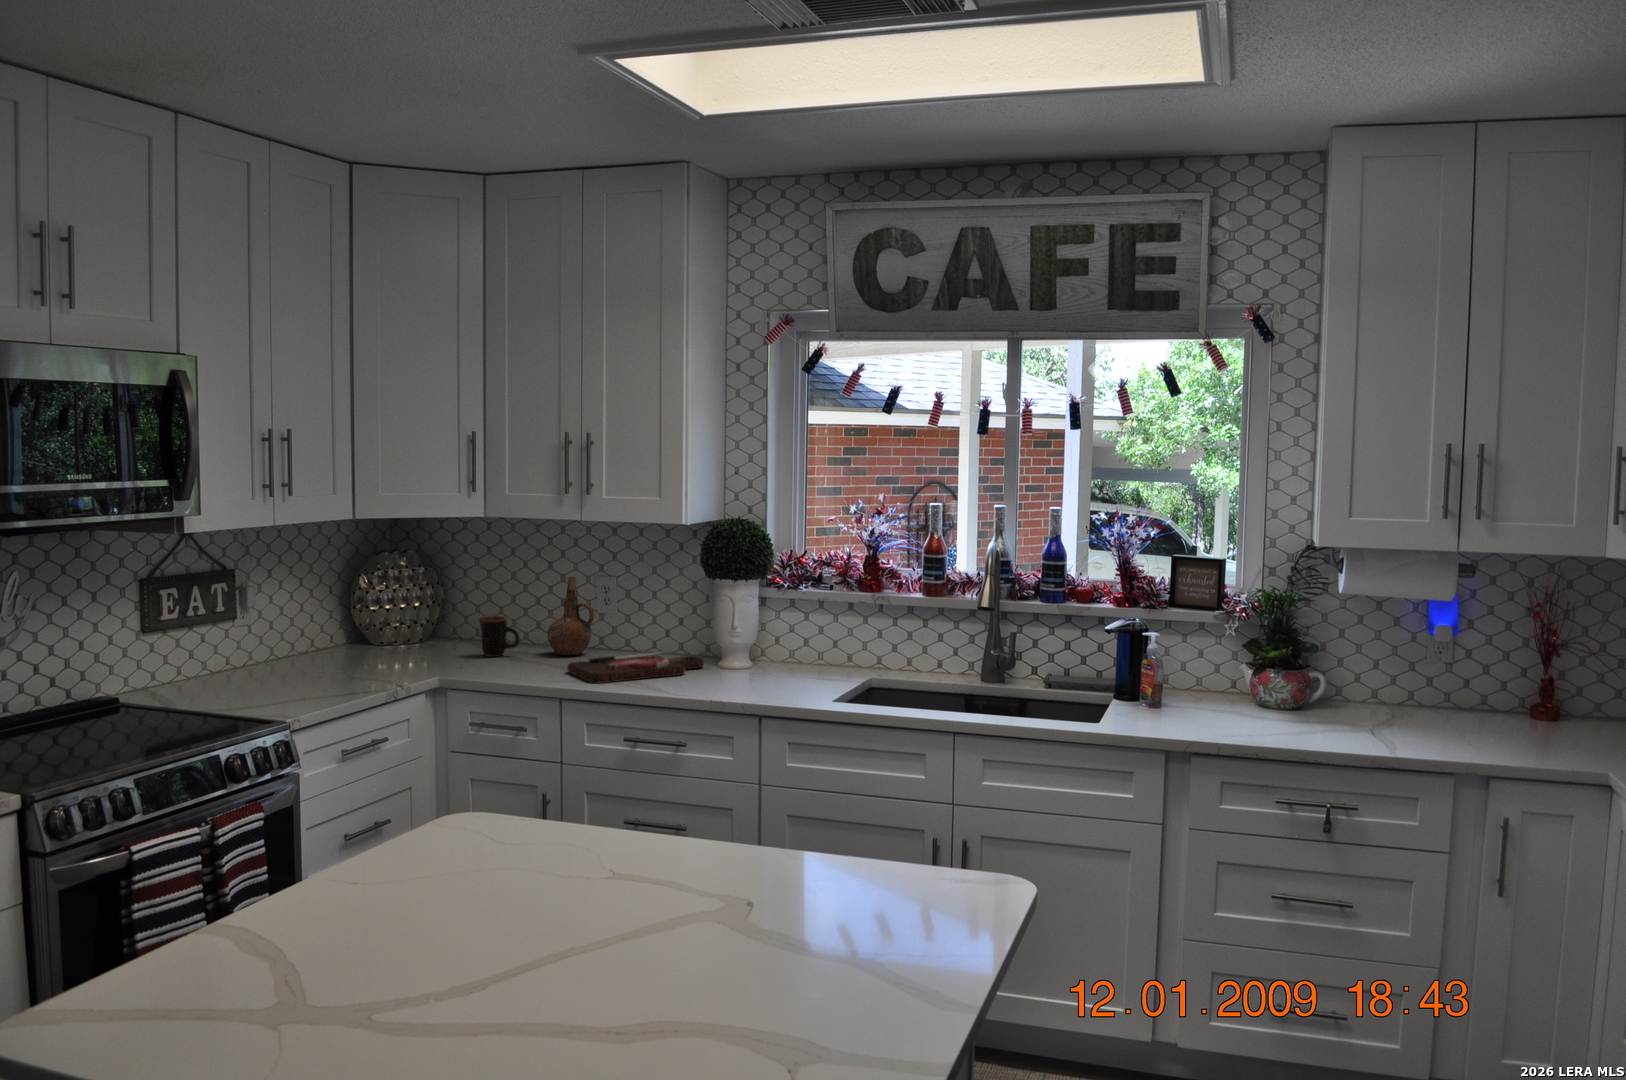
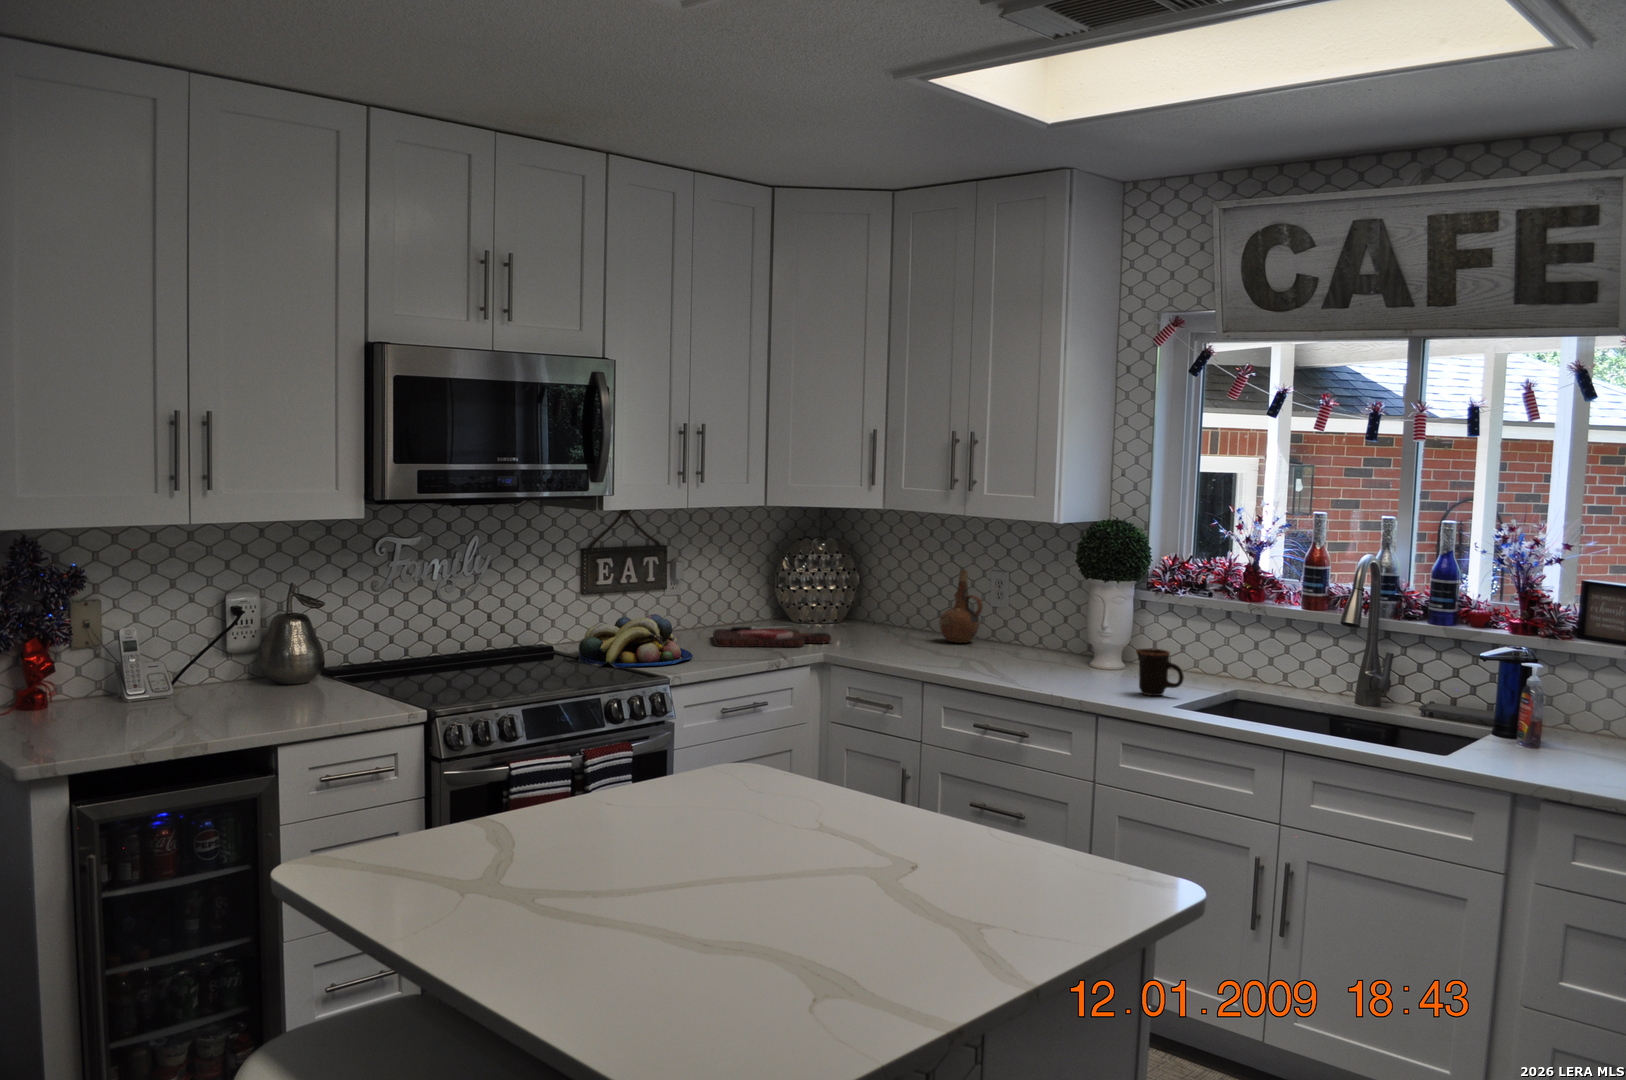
mug: present [479,616,519,657] -> present [1136,648,1184,696]
fruit bowl: none [110,652,272,726] -> present [578,614,693,668]
cutting board: present [567,652,704,683] -> present [713,626,831,647]

